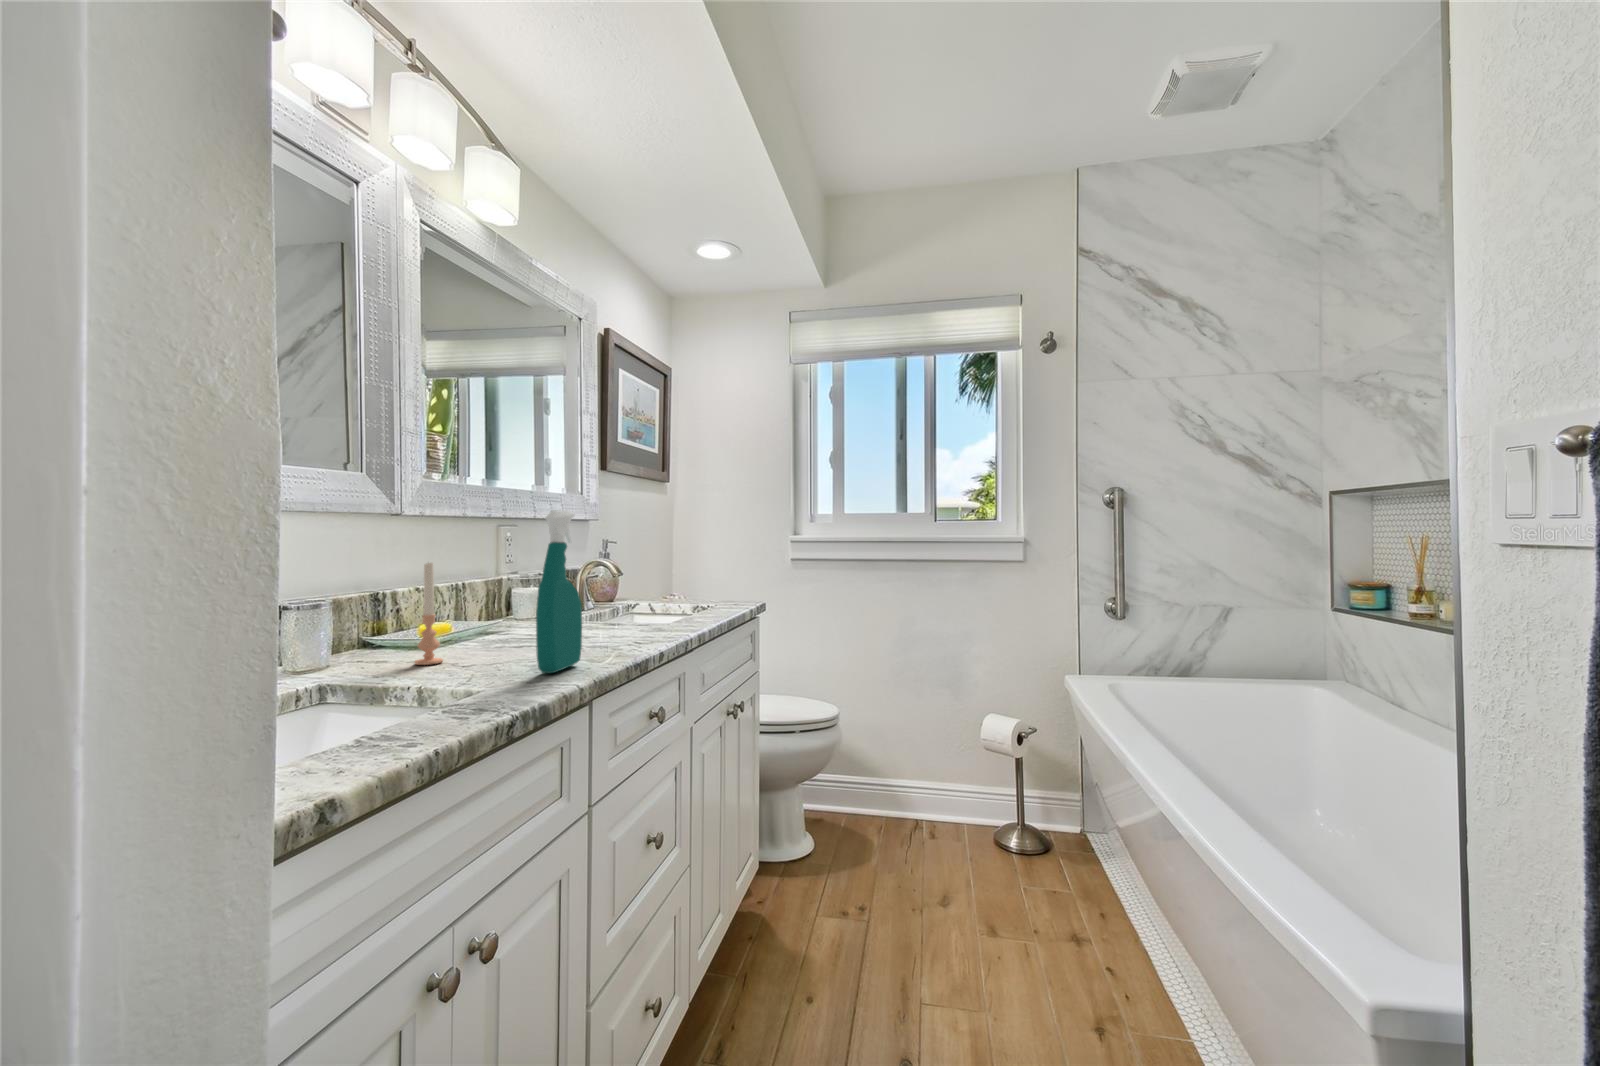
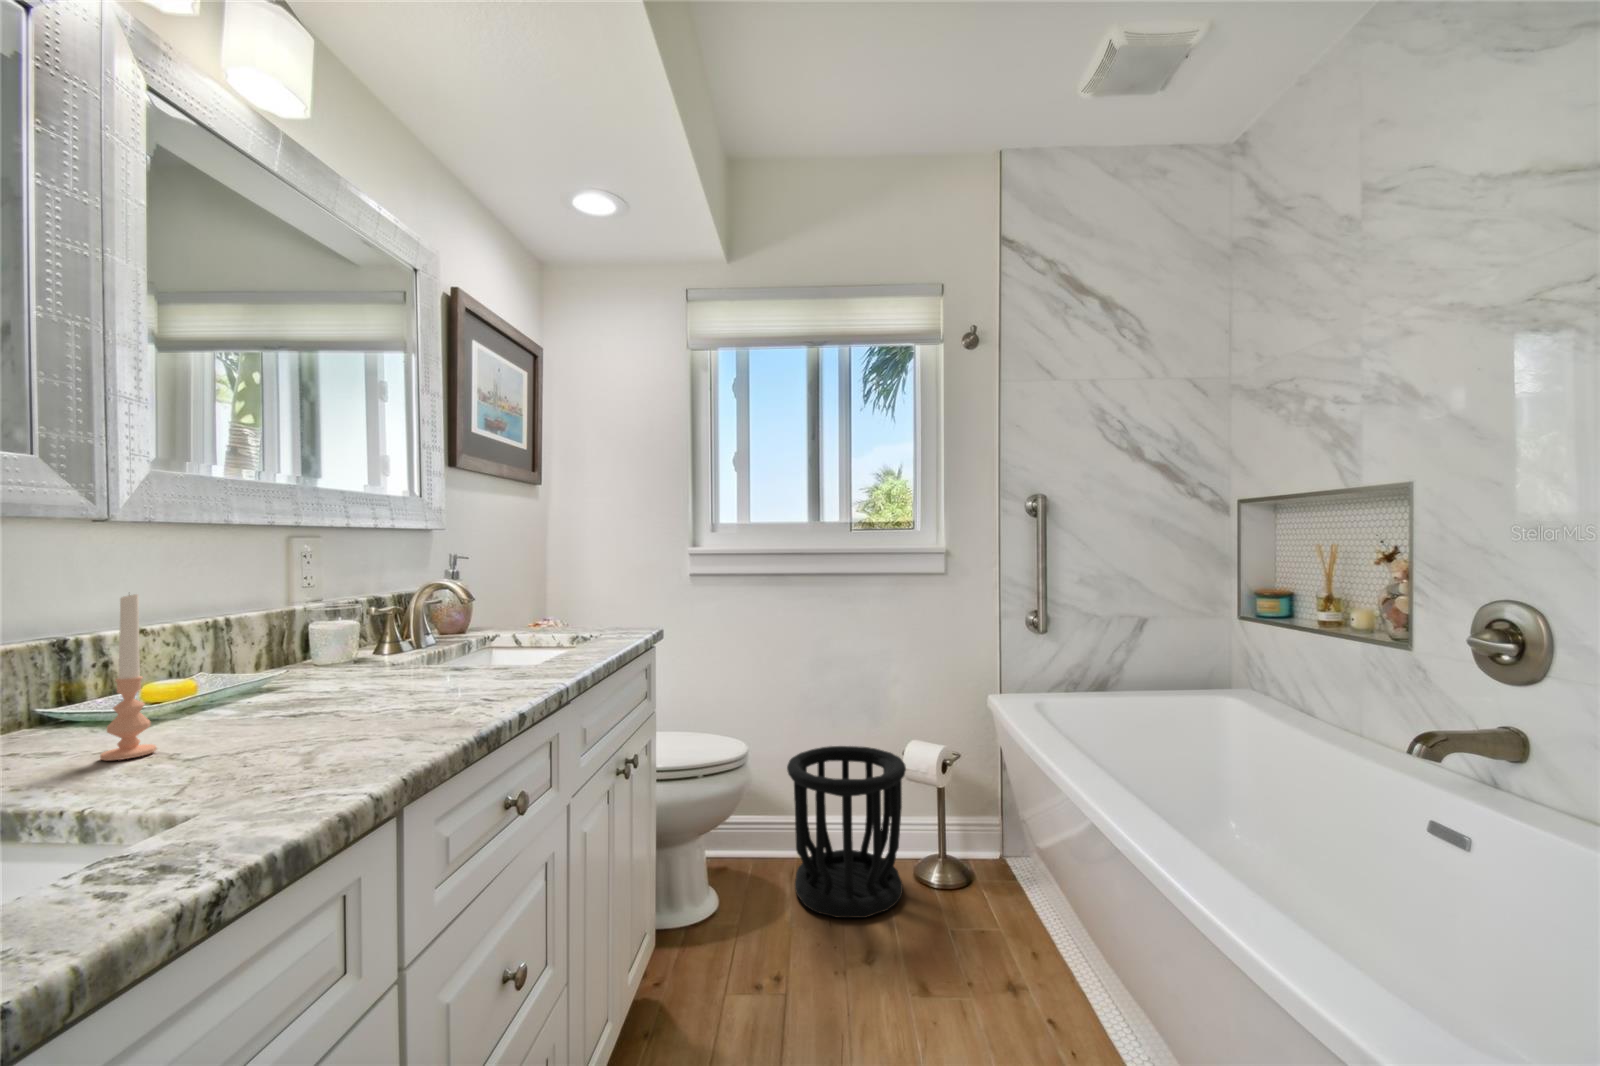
spray bottle: present [536,510,582,673] -> none [309,511,395,768]
wastebasket: none [878,717,986,866] -> present [787,746,906,918]

